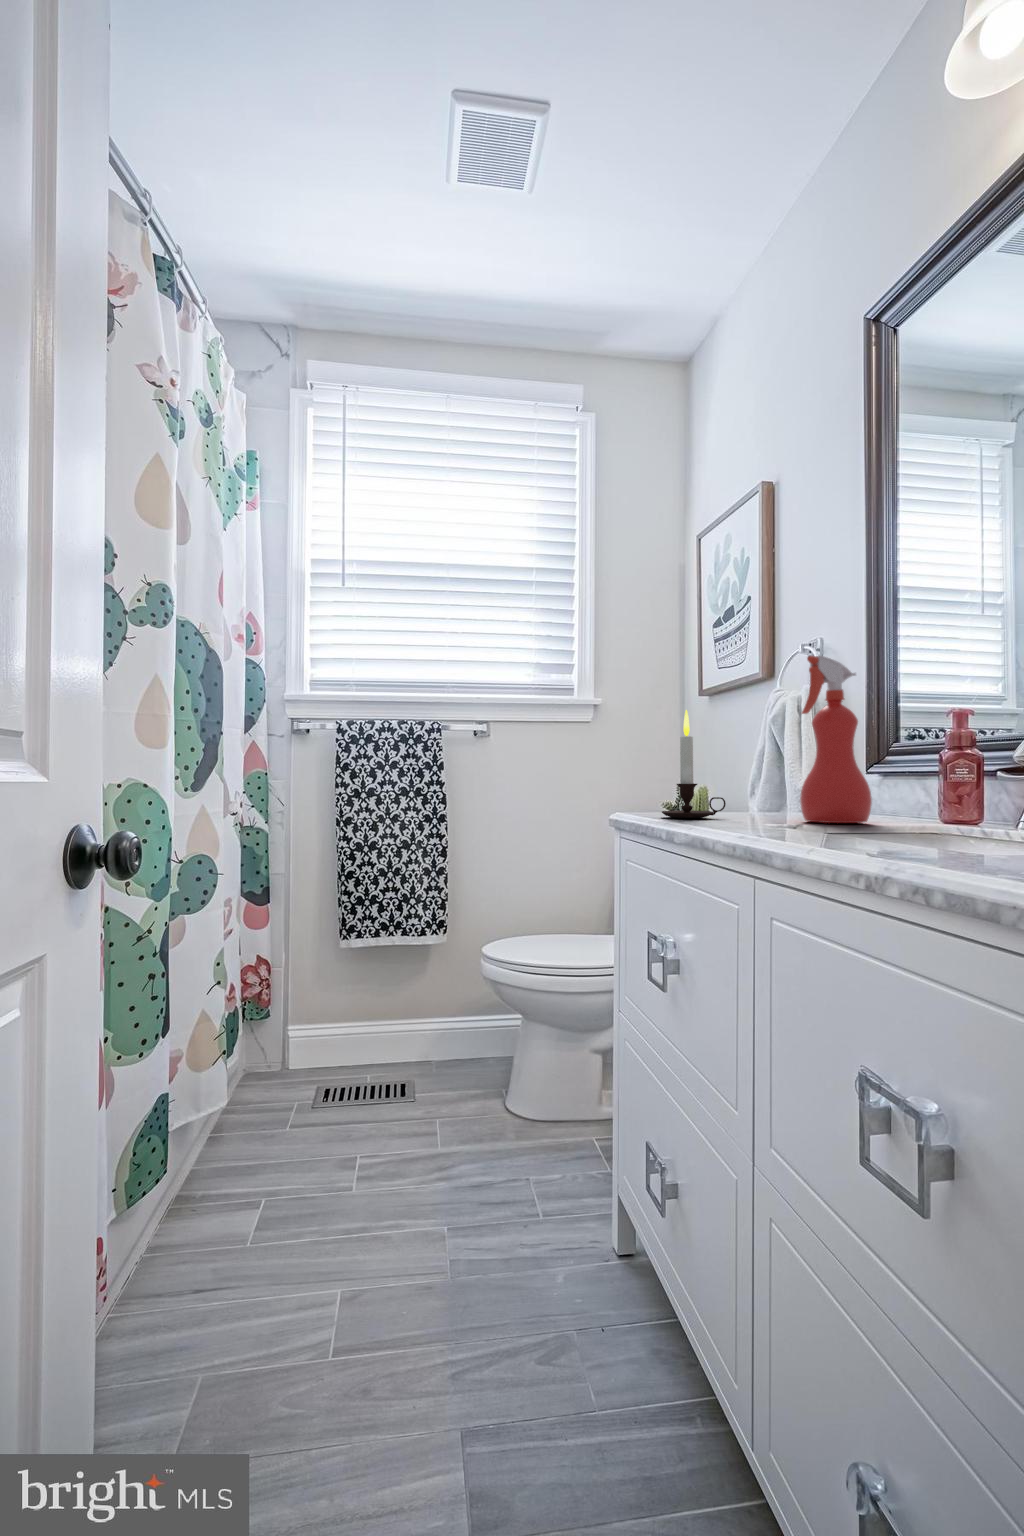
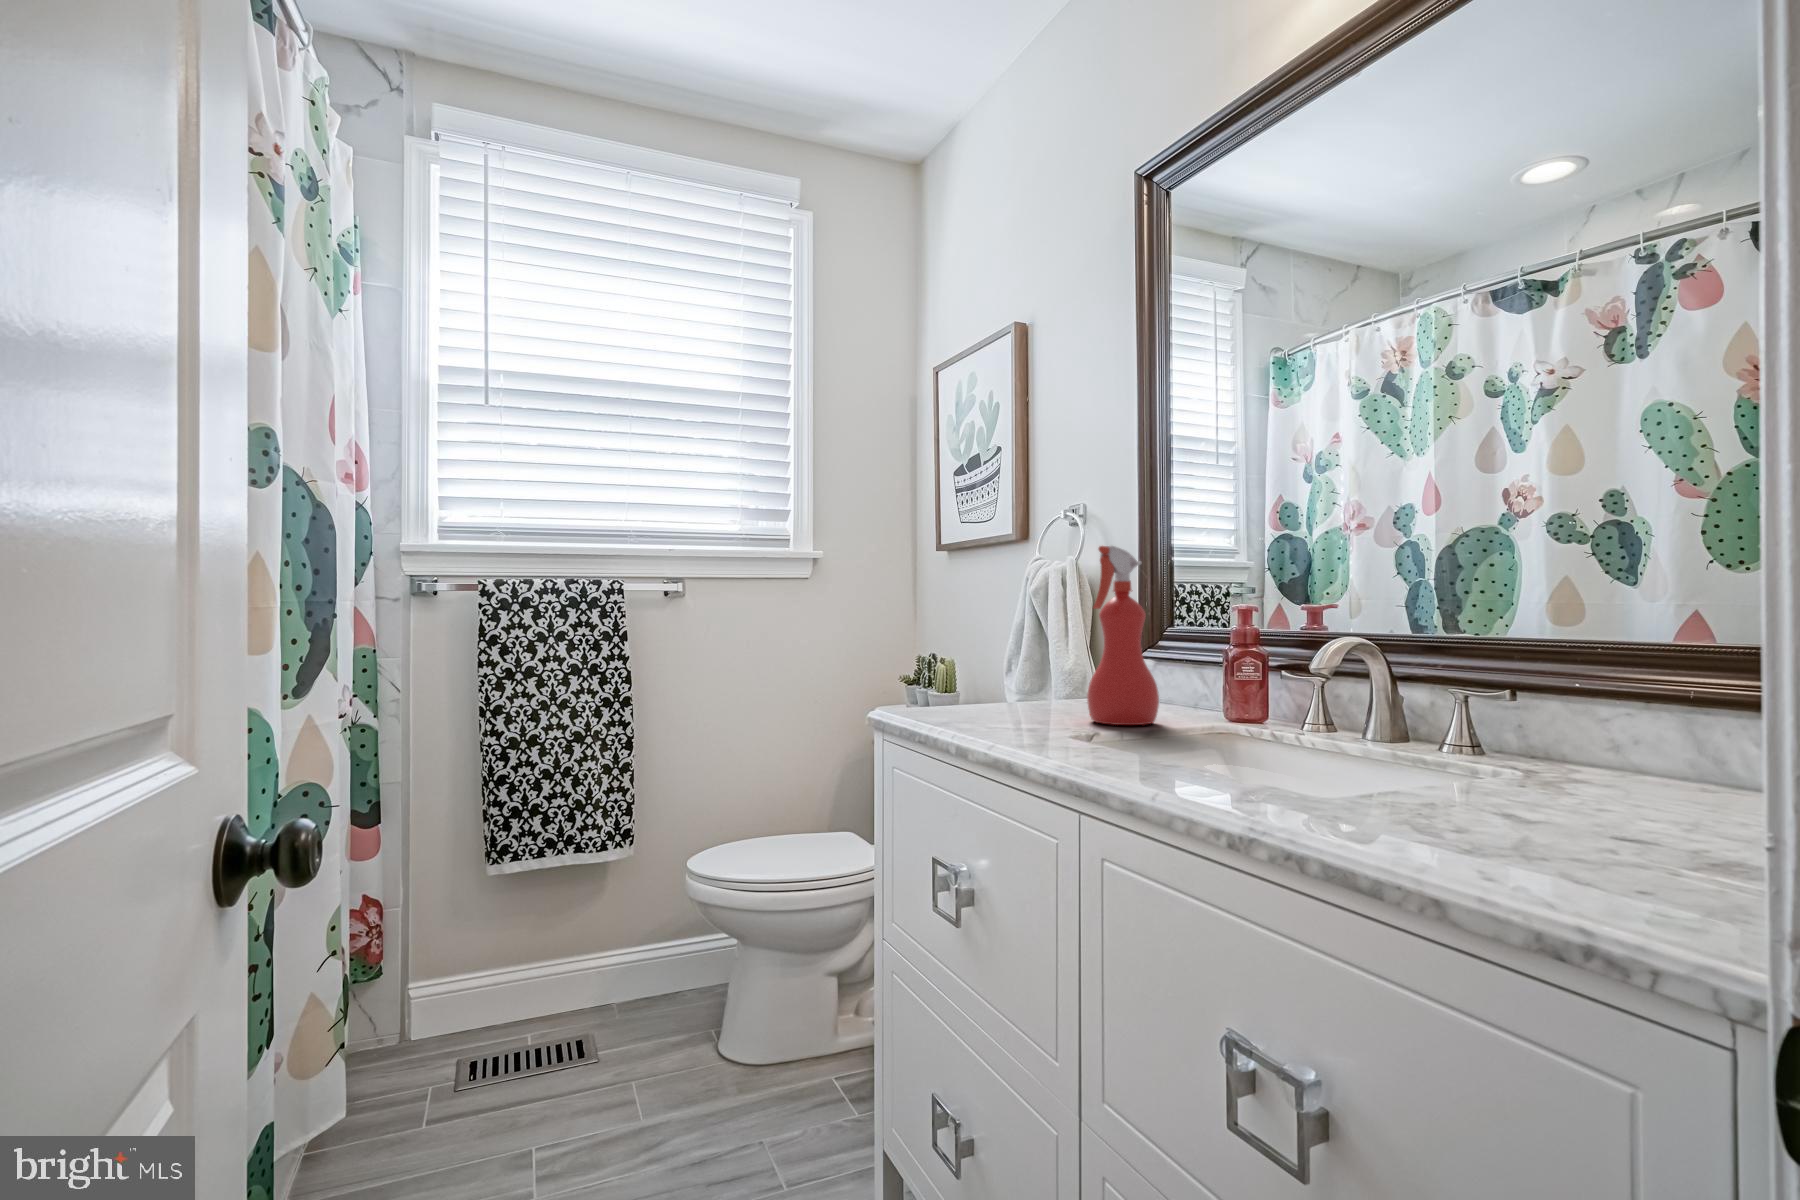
candle: present [662,710,726,818] -> none [937,596,1007,720]

